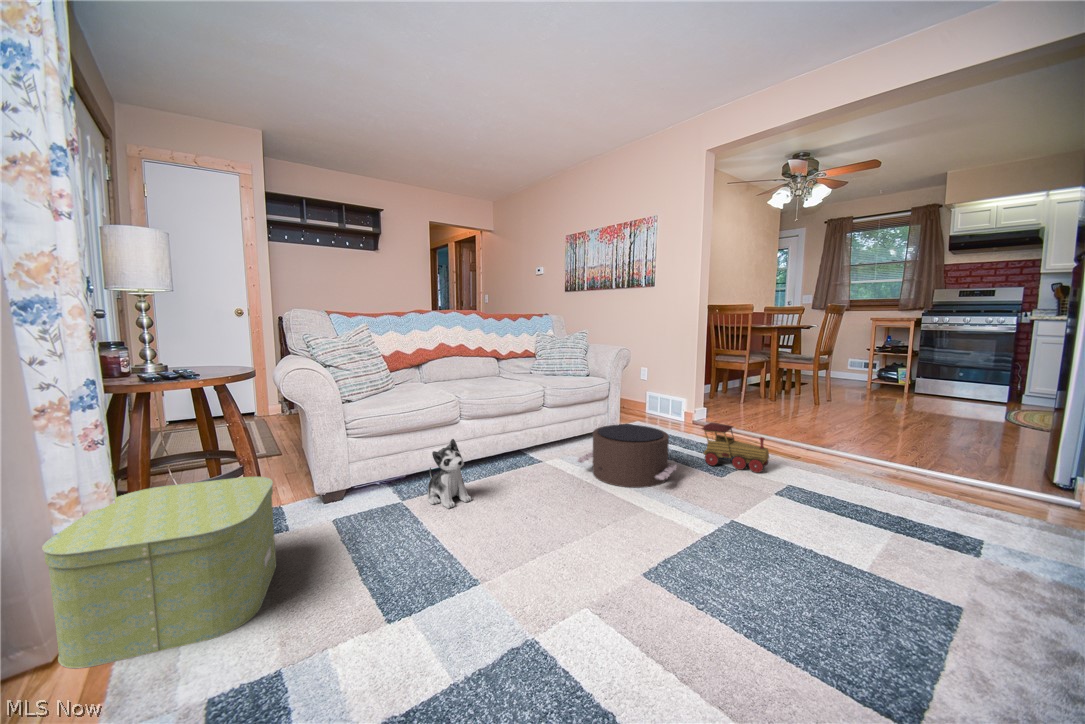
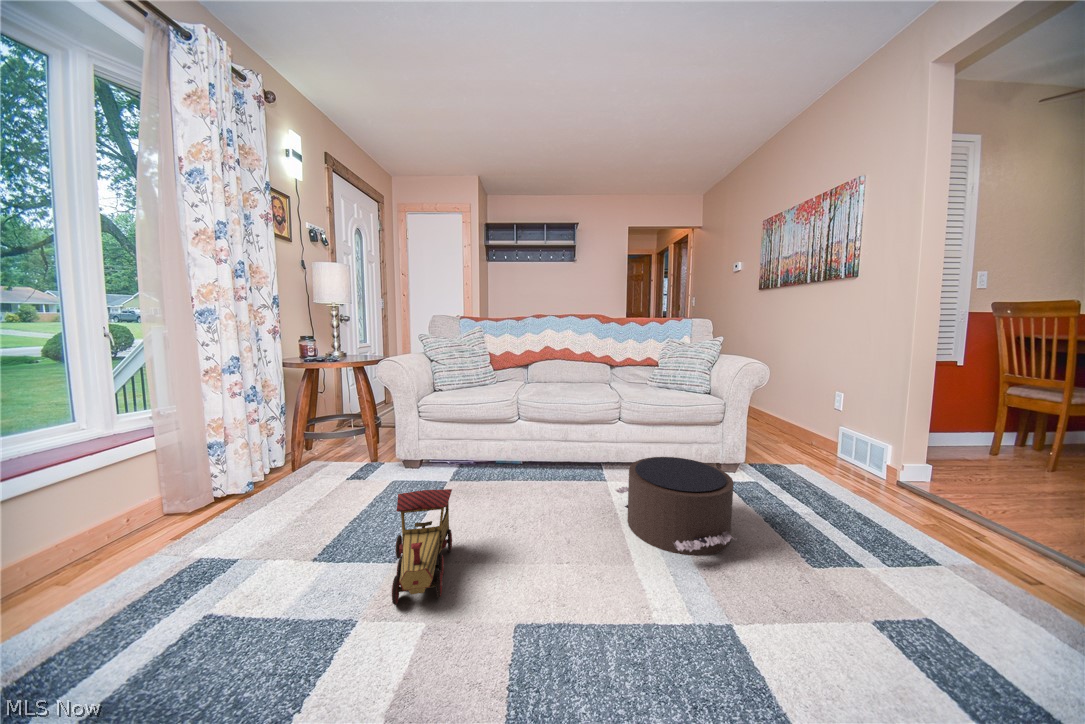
toy train: present [702,423,769,473] -> present [392,489,452,605]
plush toy: present [427,439,472,509] -> none [453,435,491,499]
storage box: present [42,477,277,668] -> none [170,428,322,536]

